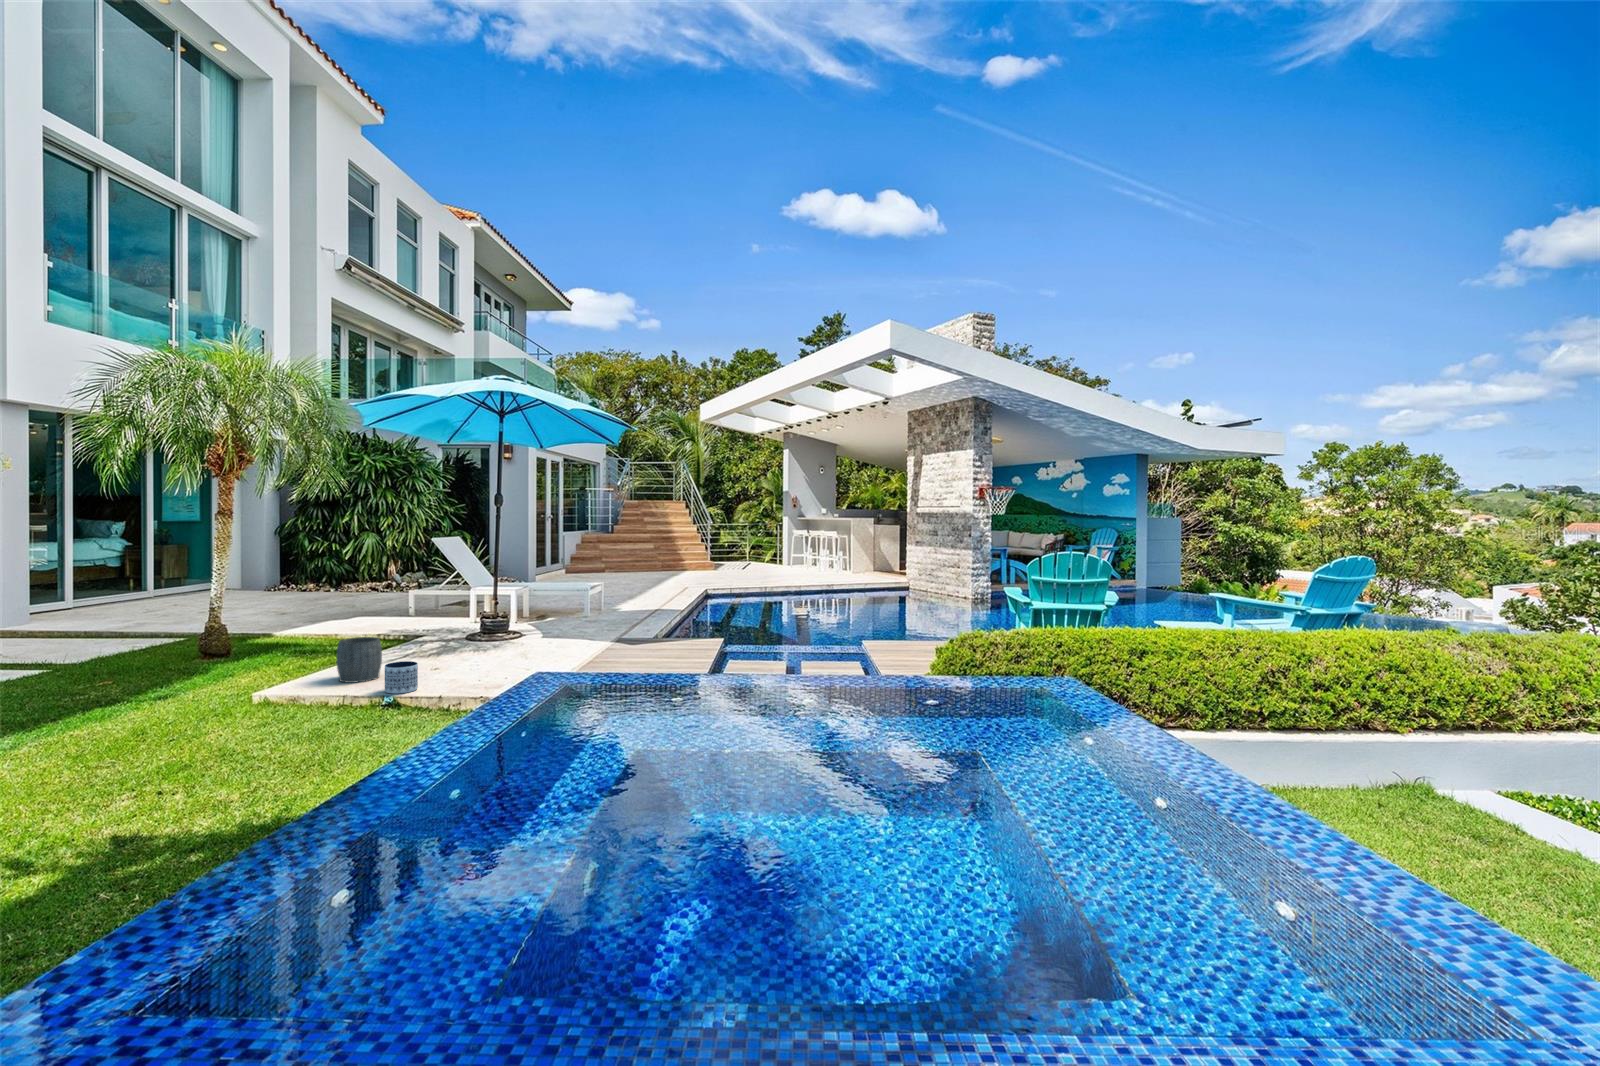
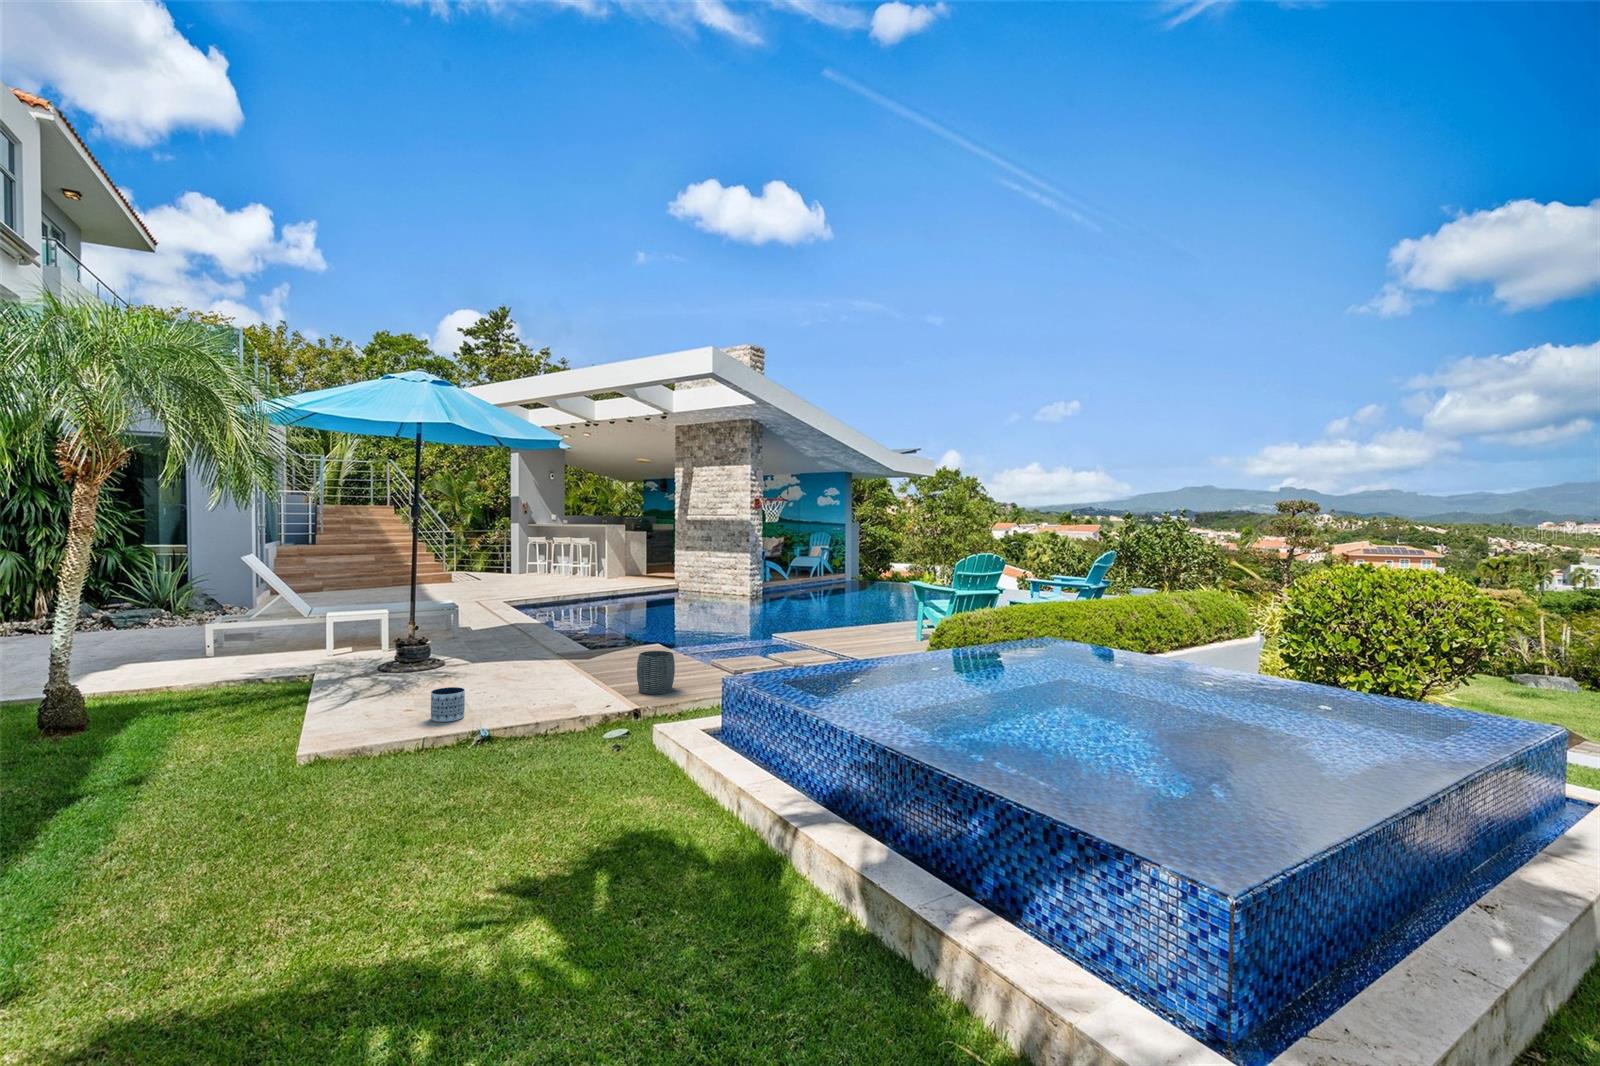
woven basket: present [337,637,382,683] -> present [637,651,675,694]

